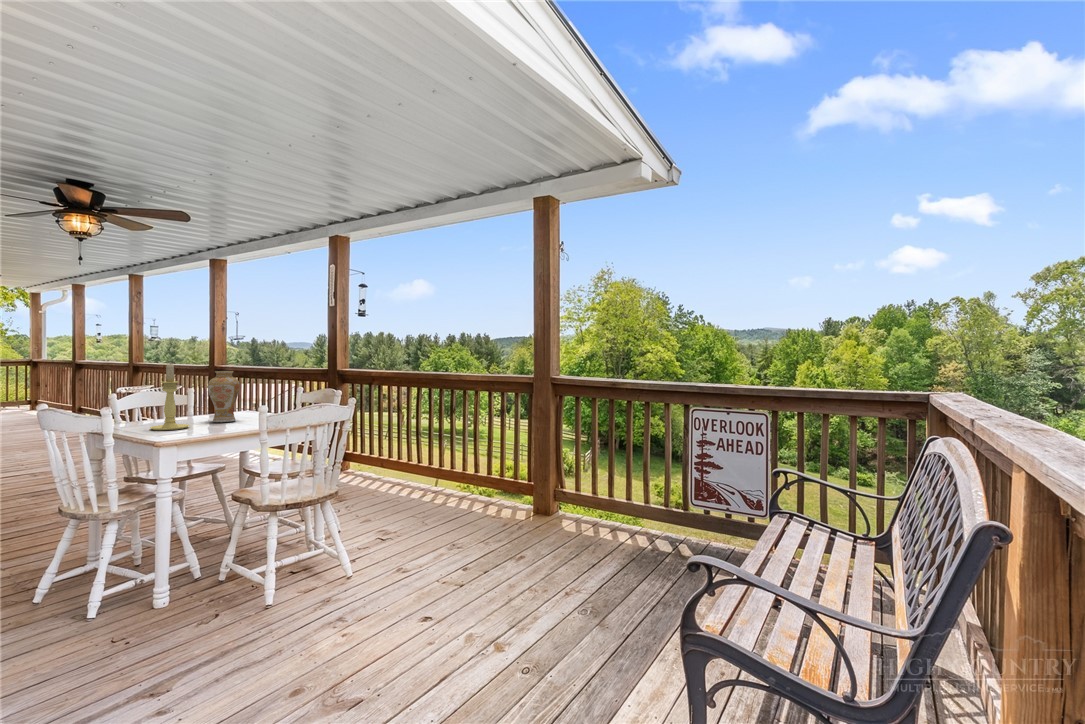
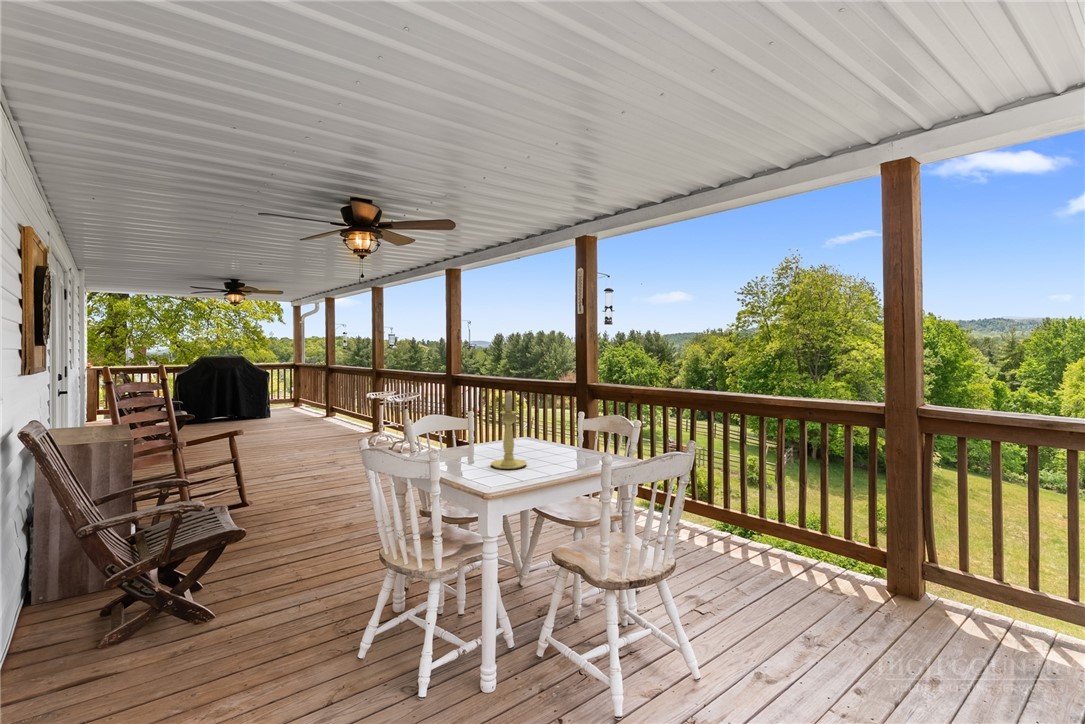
vase: present [208,371,240,422] -> none [532,396,562,456]

